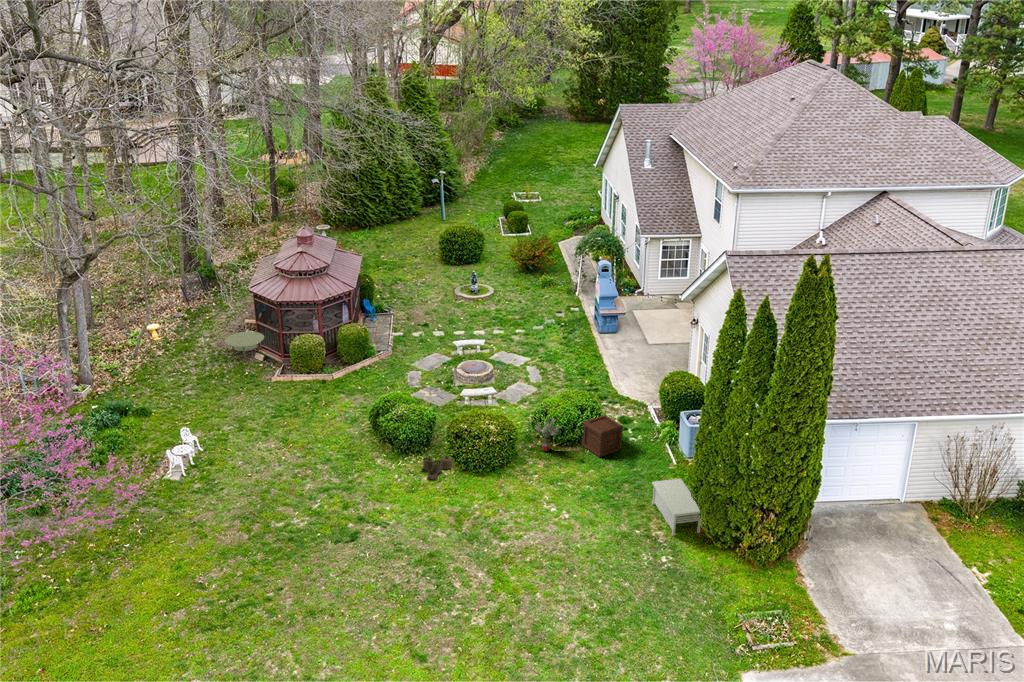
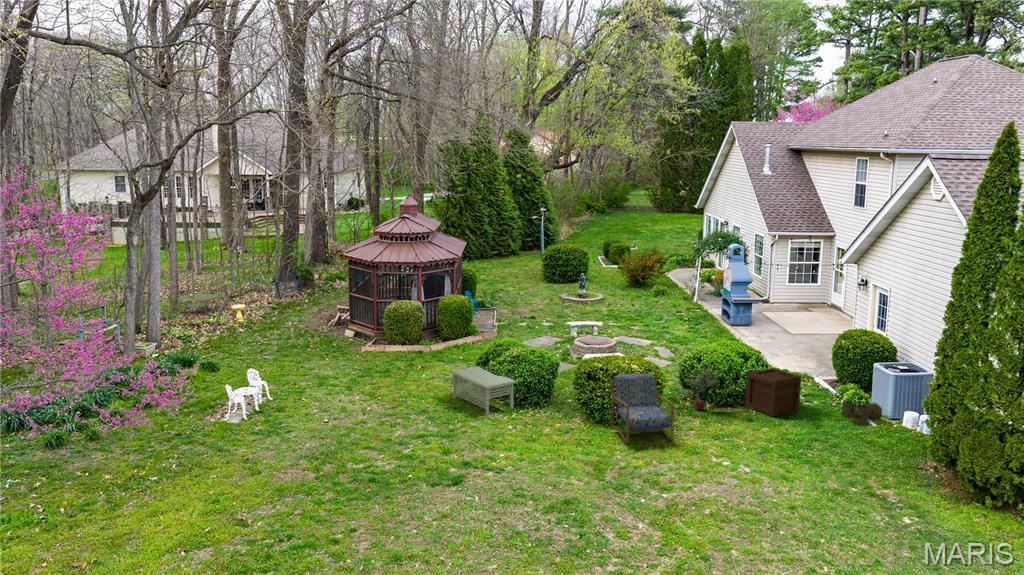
round table: present [225,331,264,360] -> present [179,293,217,314]
armchair: none [473,434,518,493] -> present [610,374,674,444]
woven basket: present [423,456,453,480] -> present [842,401,882,425]
storage bench: present [652,479,701,536] -> present [451,366,515,414]

